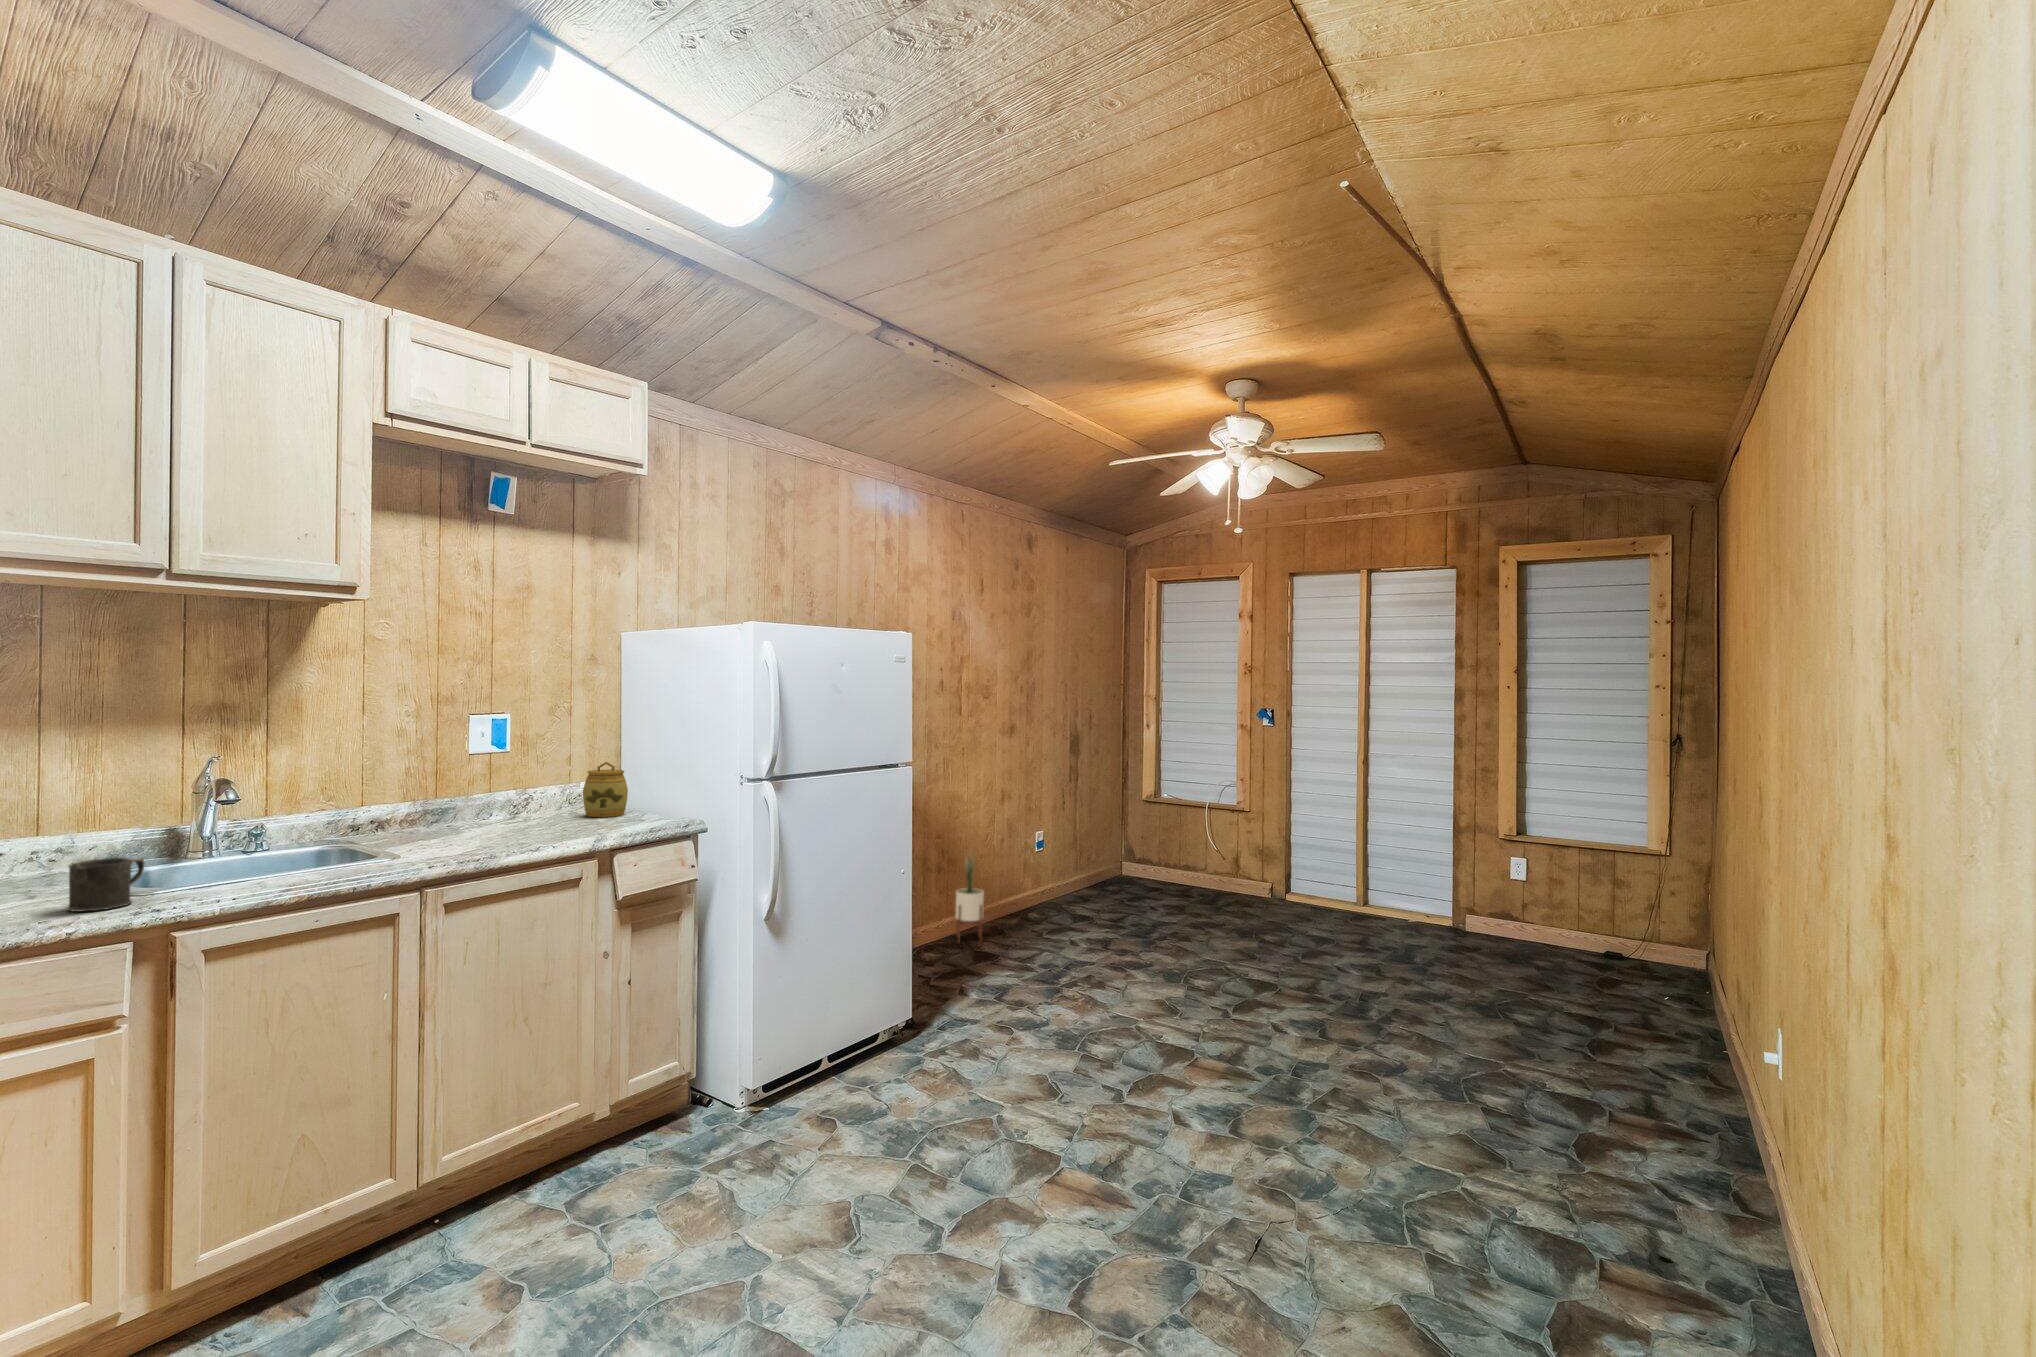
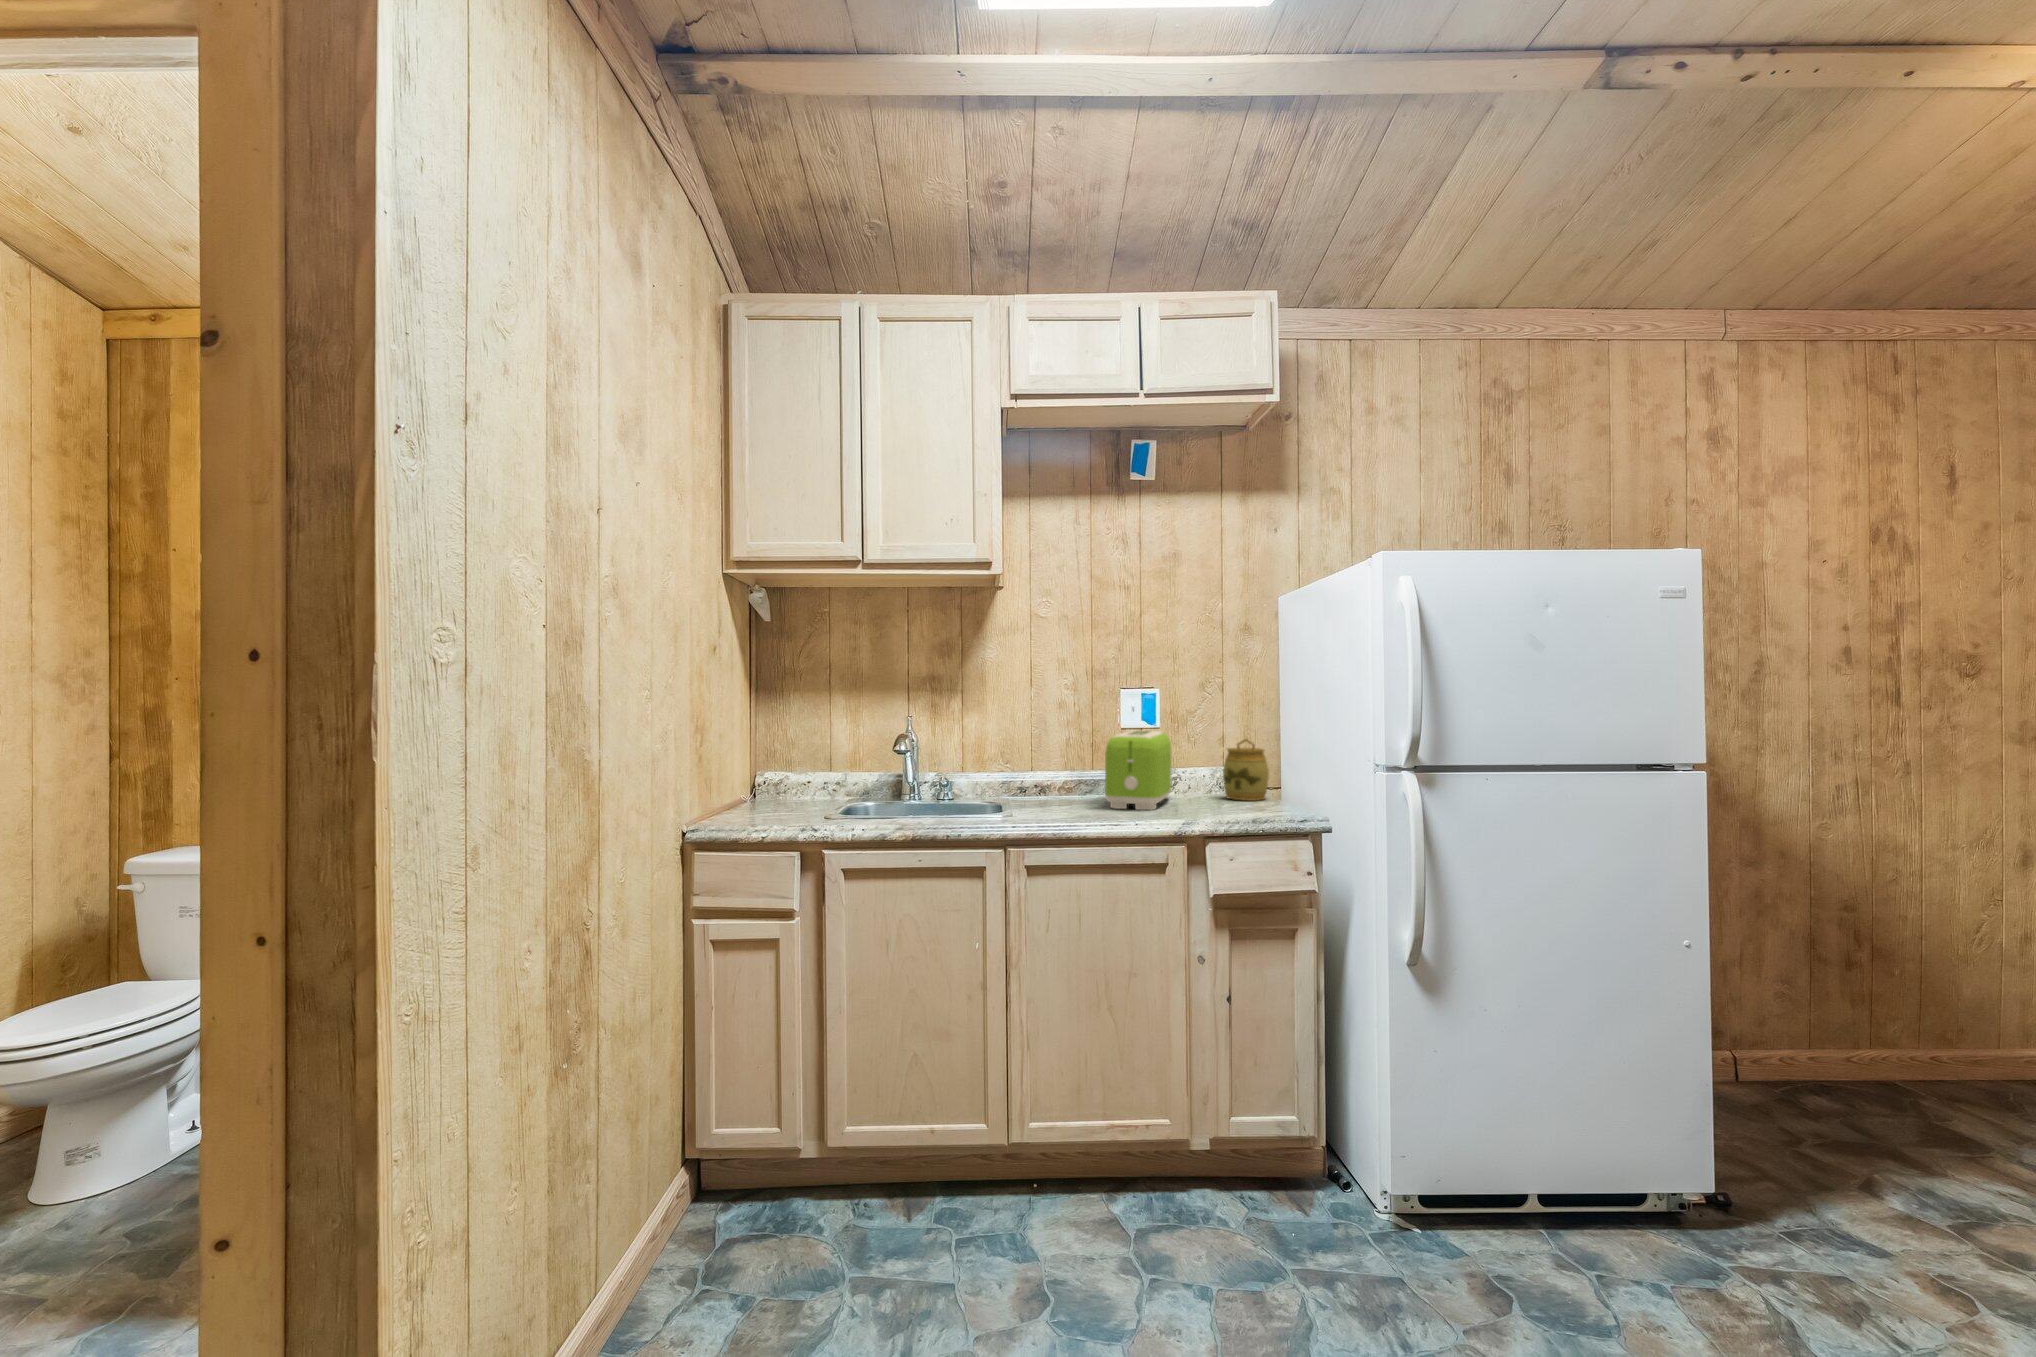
toaster: none [482,759,551,838] -> present [1105,730,1171,810]
potted plant: present [956,855,984,942] -> none [1883,922,1951,1095]
mug: present [67,857,144,912] -> none [765,785,813,825]

